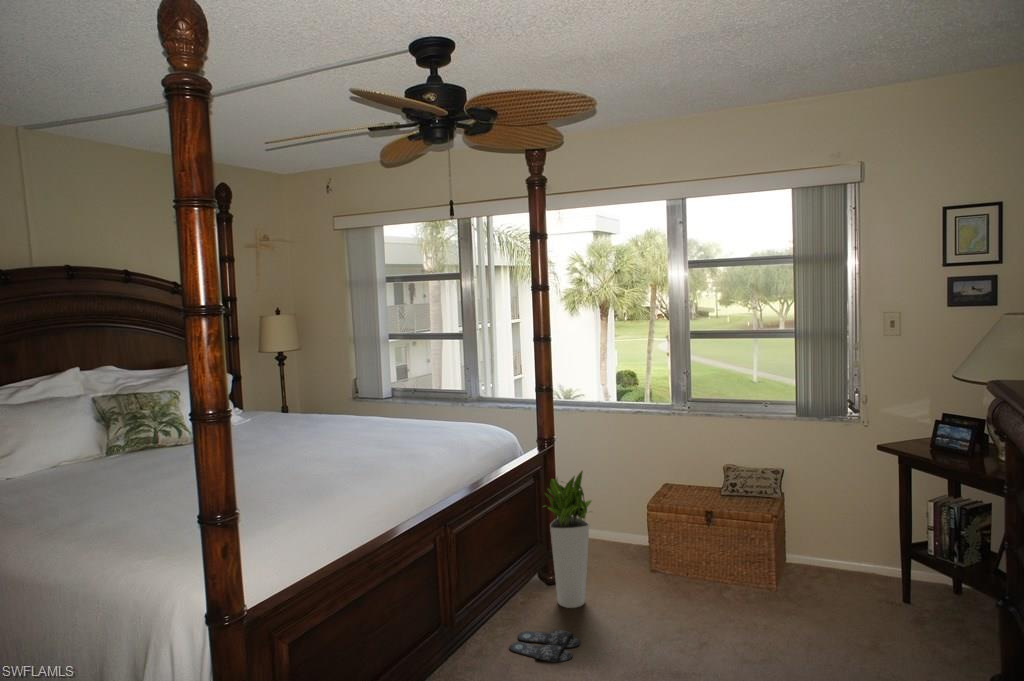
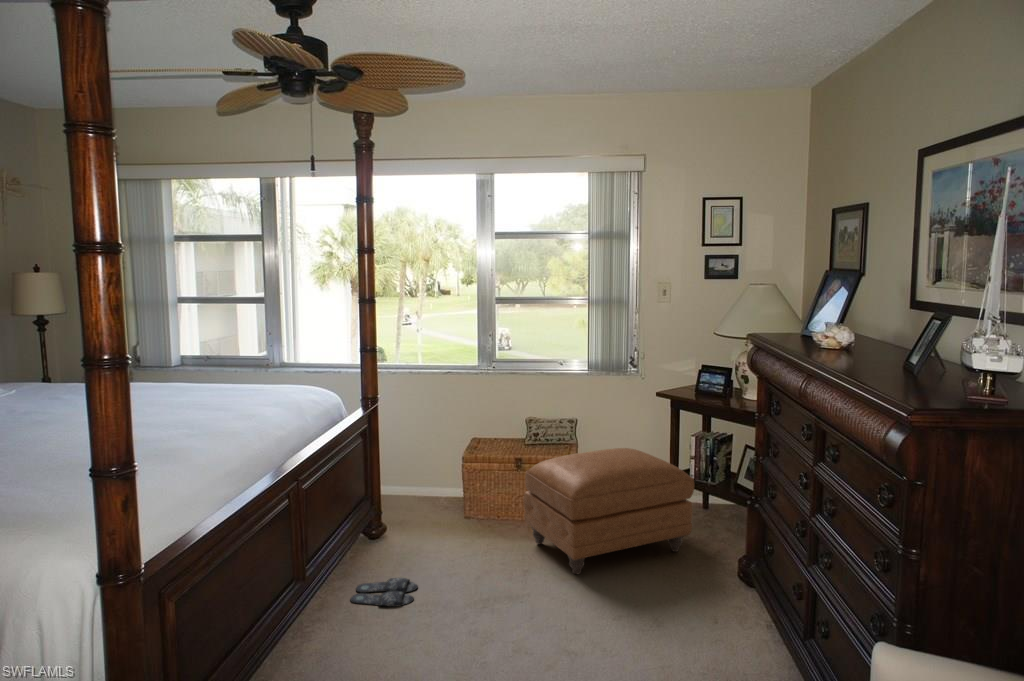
planter: present [545,471,592,608] -> none [373,427,423,558]
ottoman: none [708,510,923,656] -> present [523,448,694,574]

